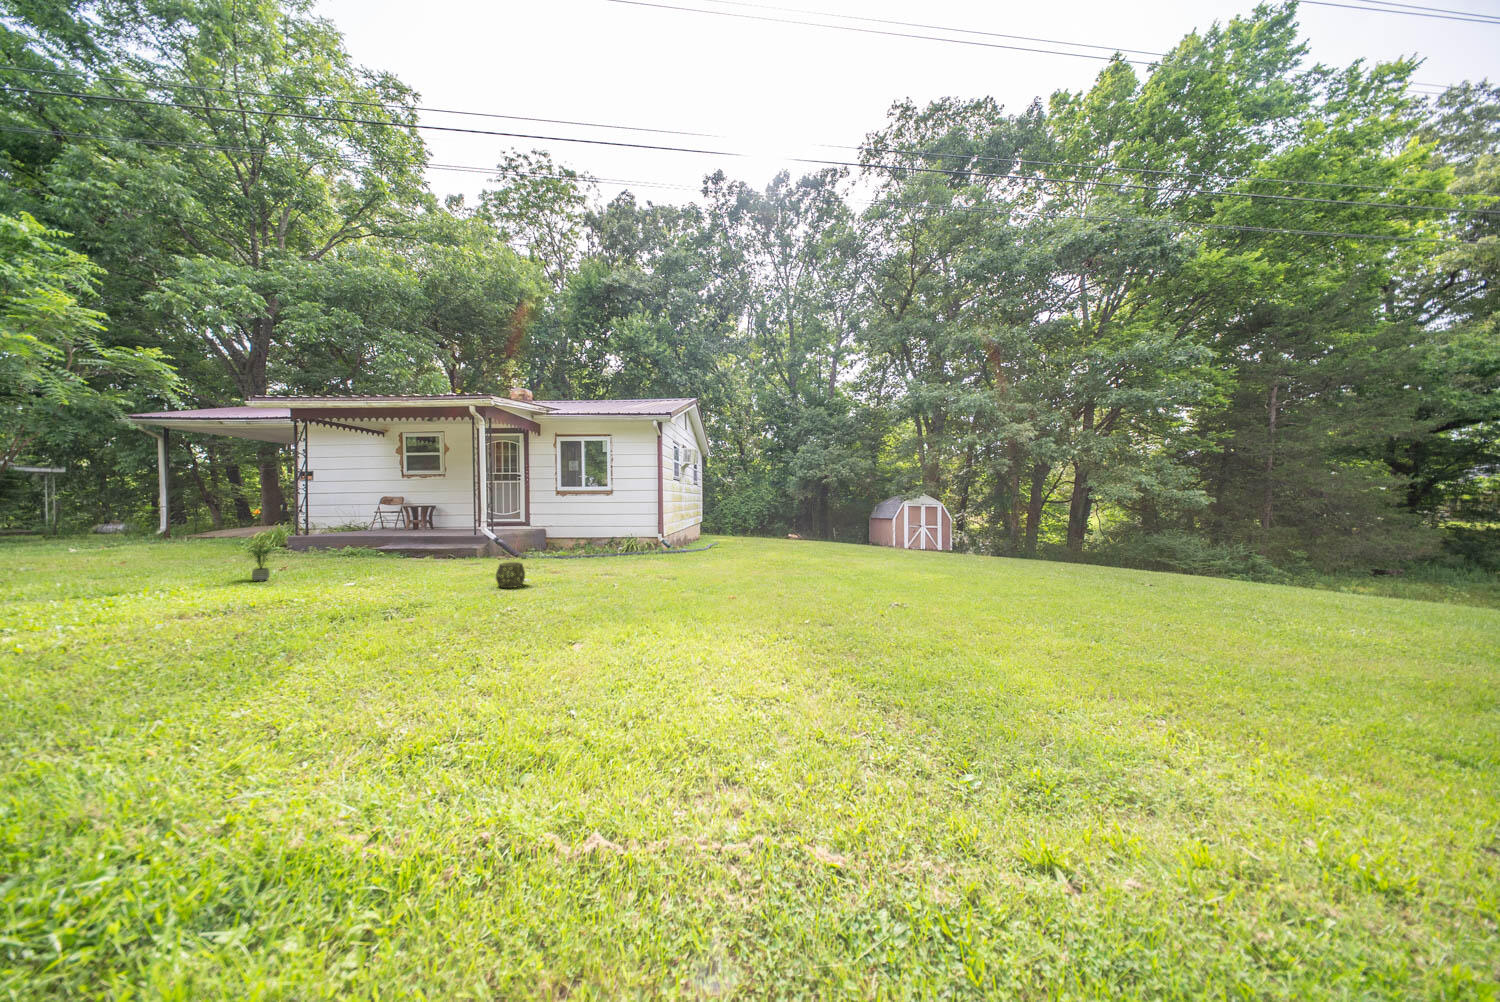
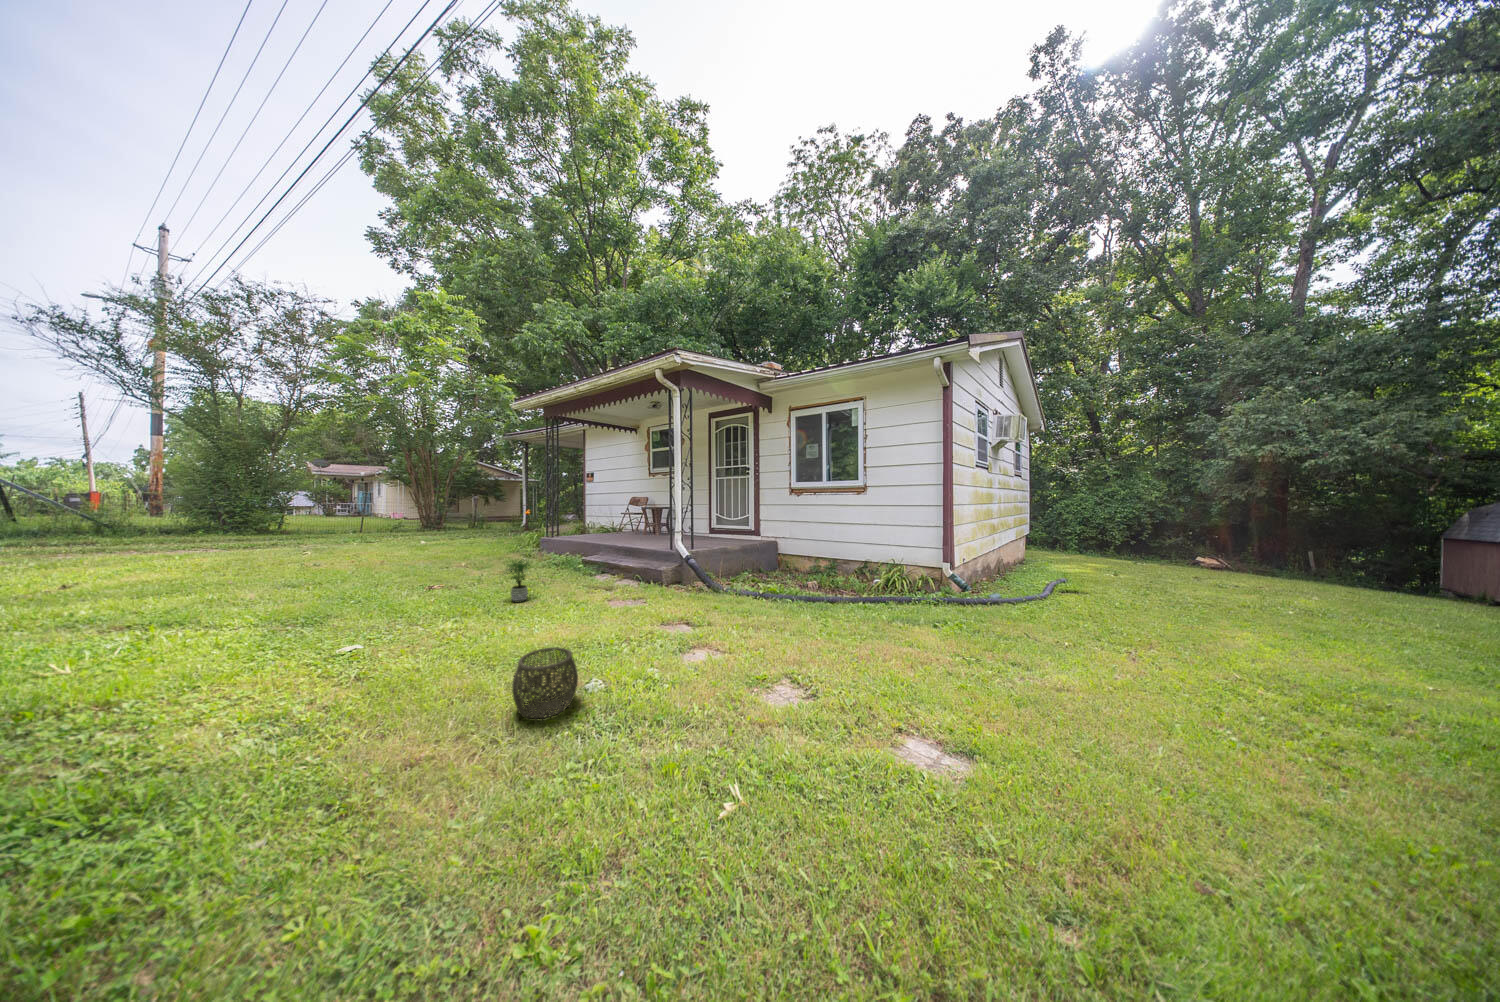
potted plant: present [248,547,274,582] -> present [504,561,530,603]

